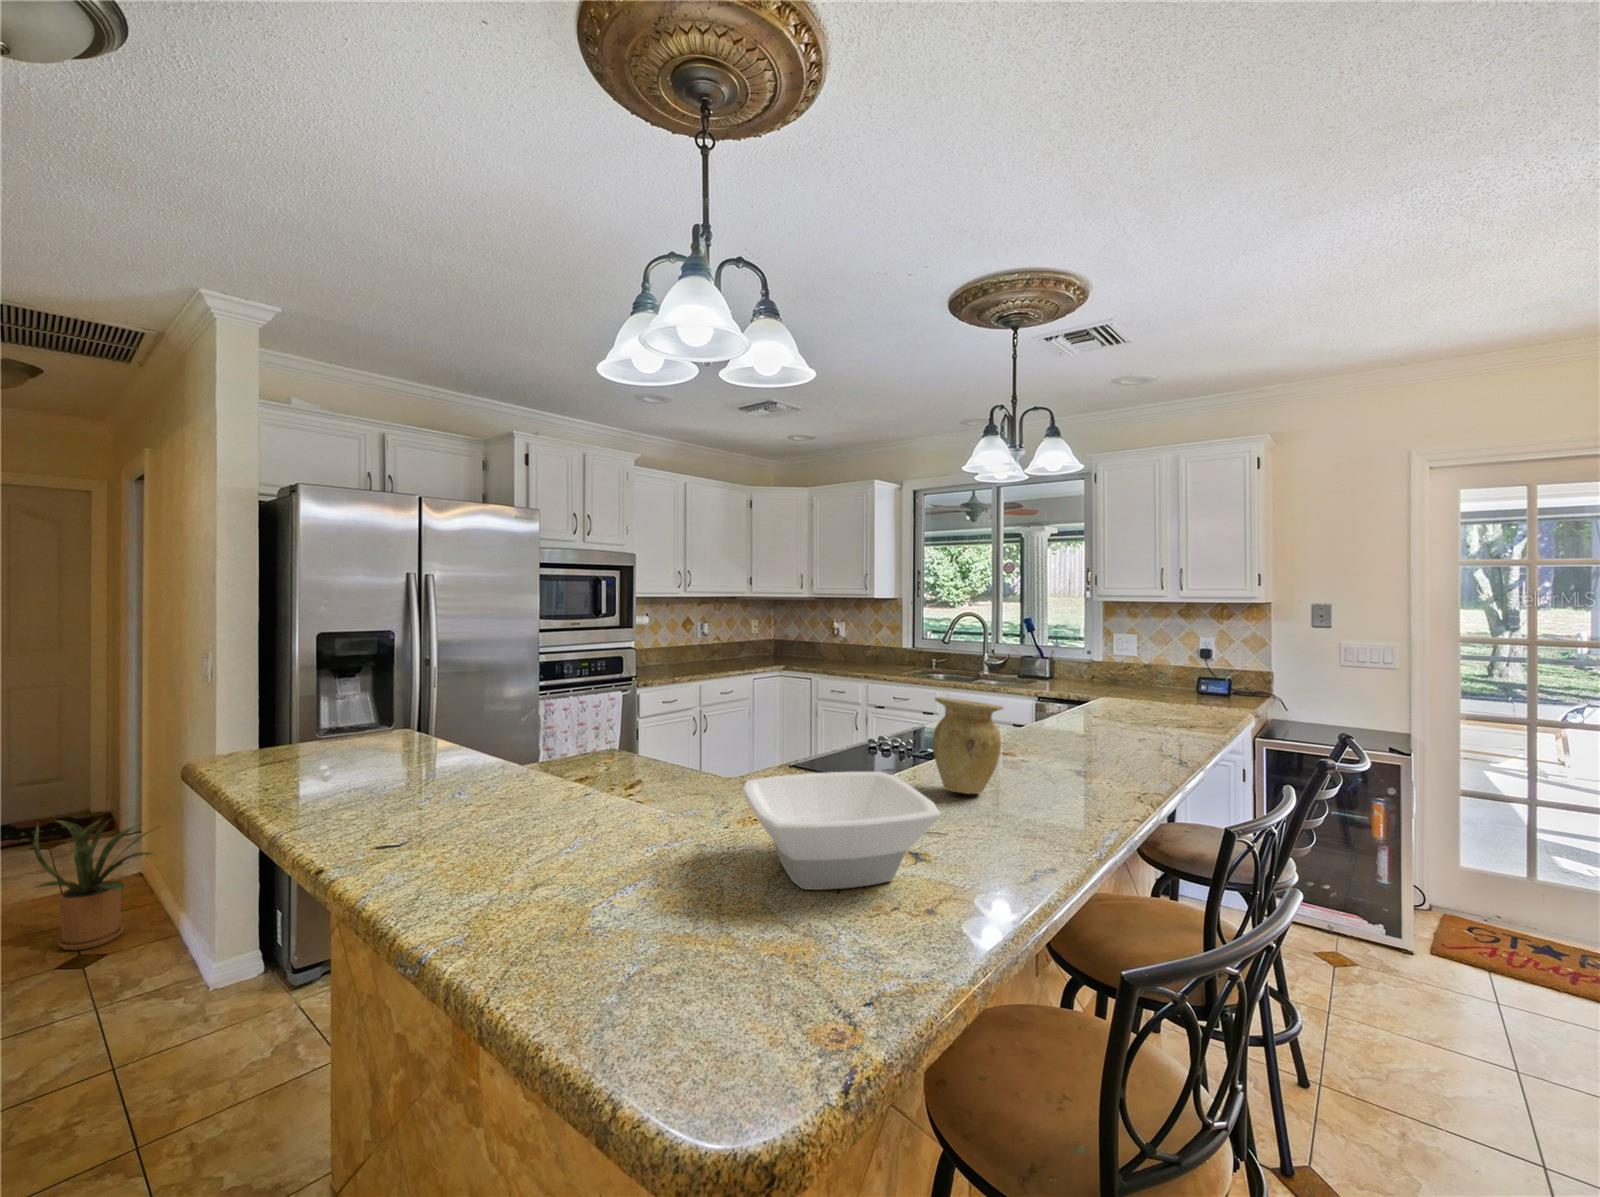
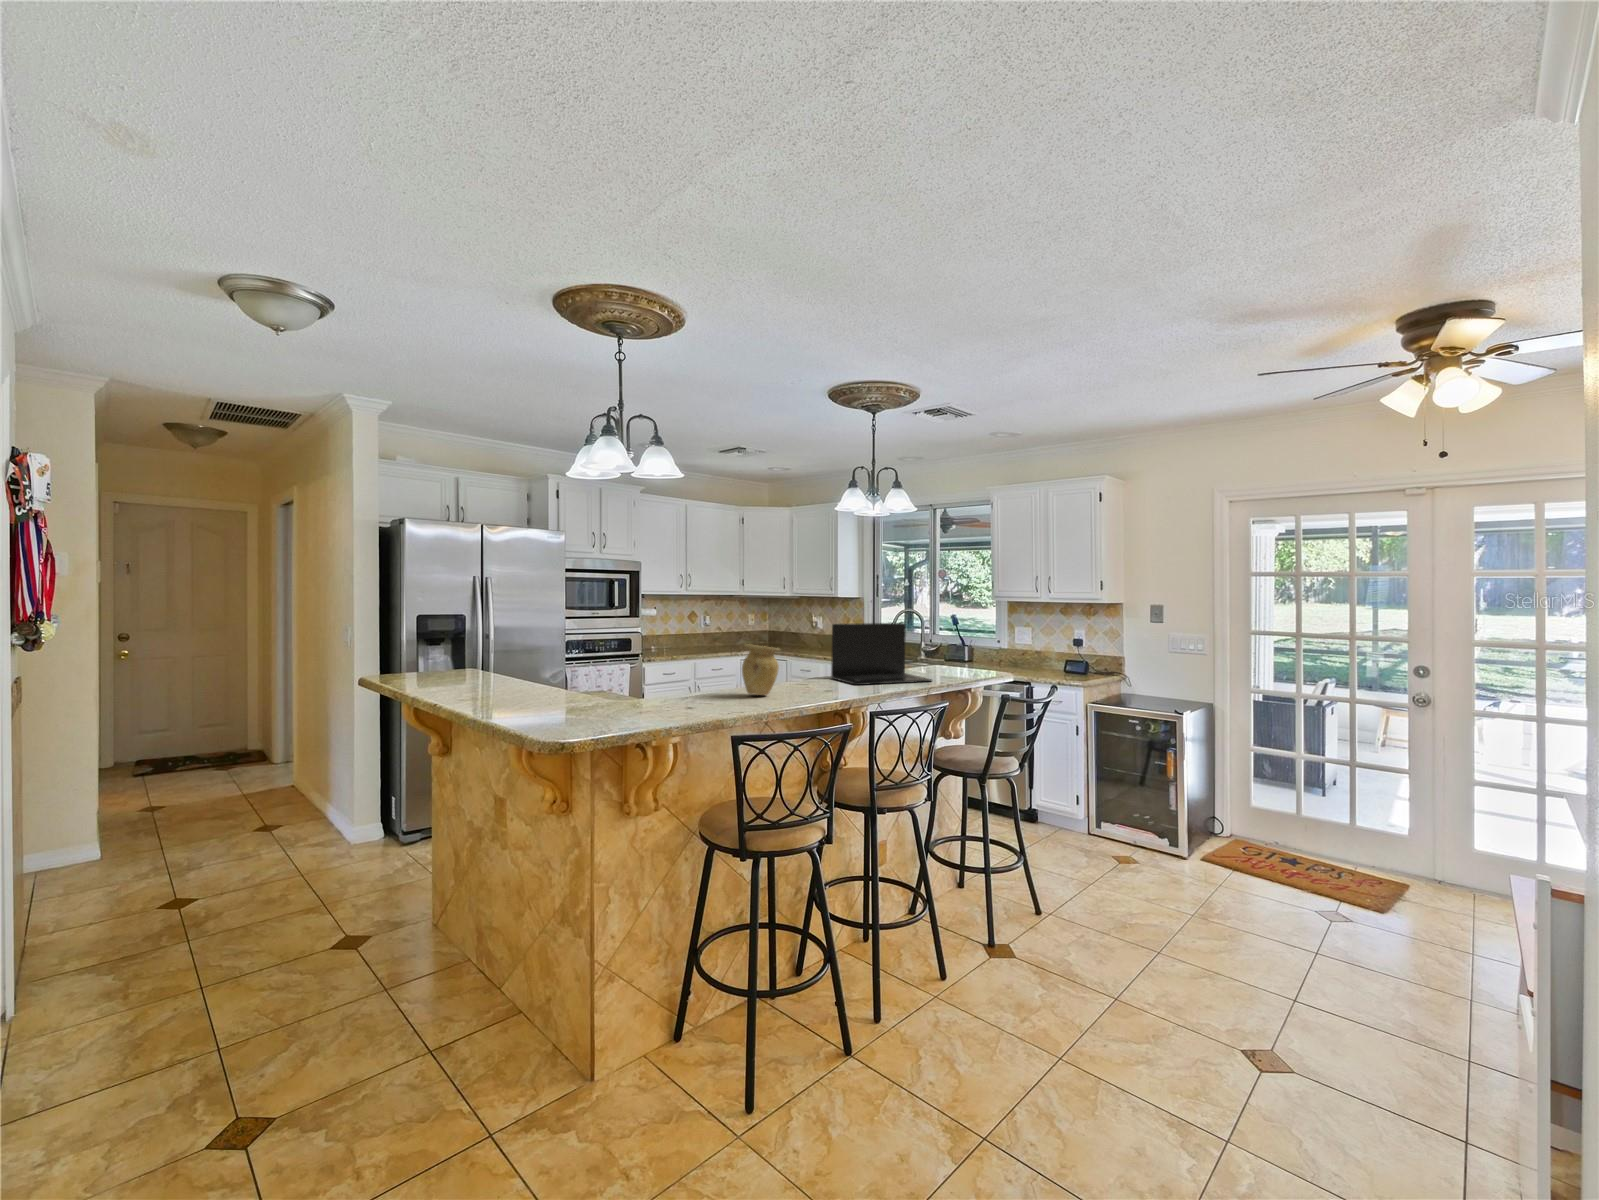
laptop: none [1008,644,1175,753] -> present [831,623,932,685]
bowl: present [742,772,940,890] -> none [612,673,696,716]
house plant: present [33,813,157,950] -> none [231,734,316,824]

